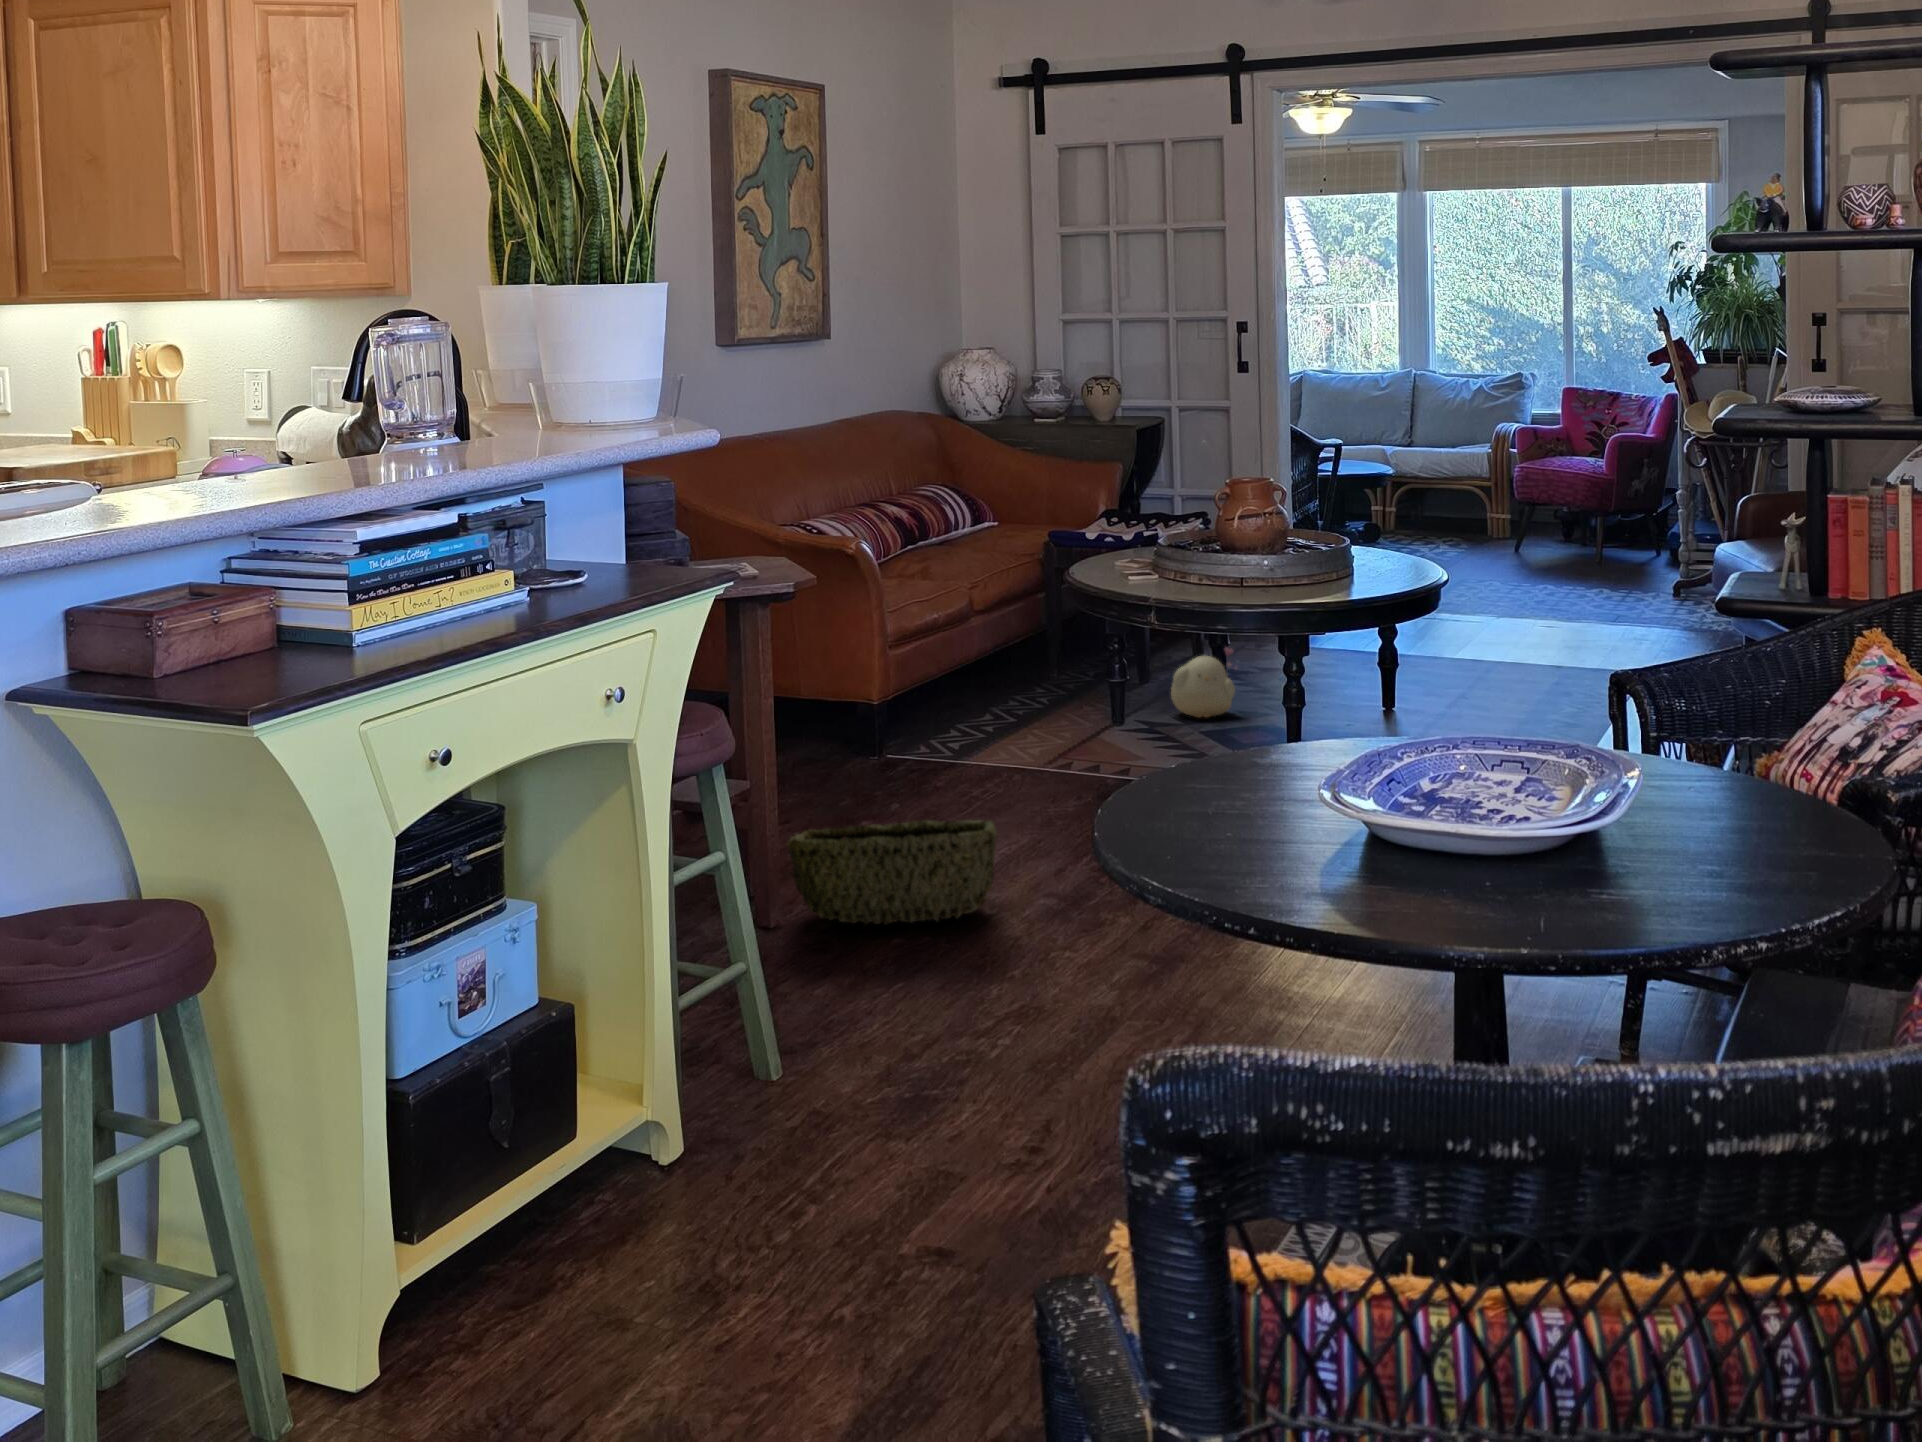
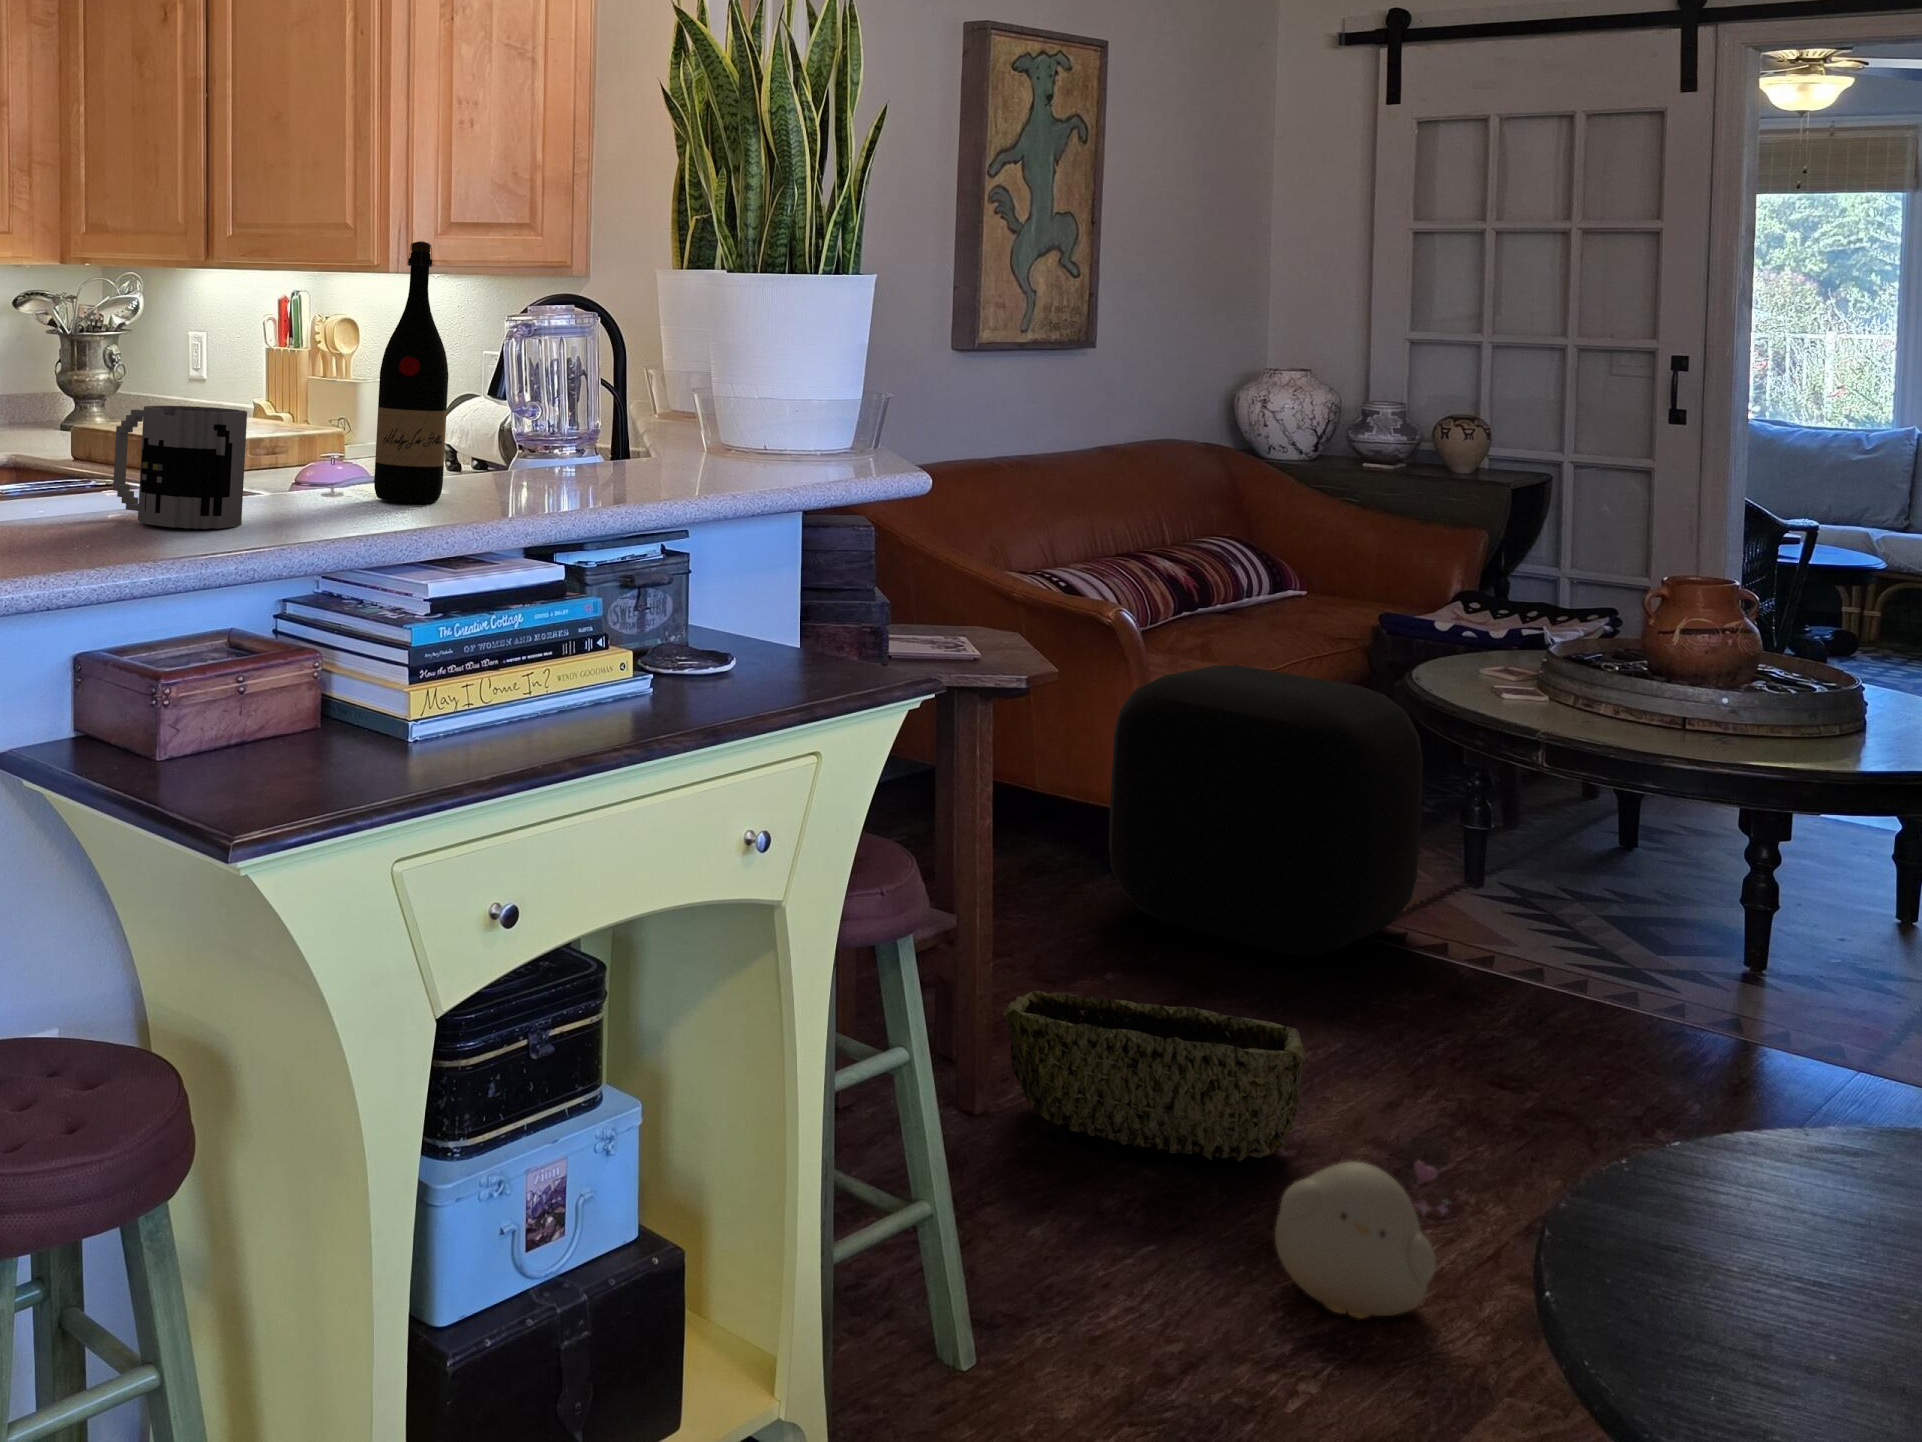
wine bottle: none [286,269,343,476] -> present [374,241,448,503]
mug: none [70,409,190,505] -> present [113,406,247,529]
ottoman: none [857,576,1076,788] -> present [1109,665,1423,956]
plush toy: present [1171,648,1237,717] -> present [1275,1161,1450,1319]

